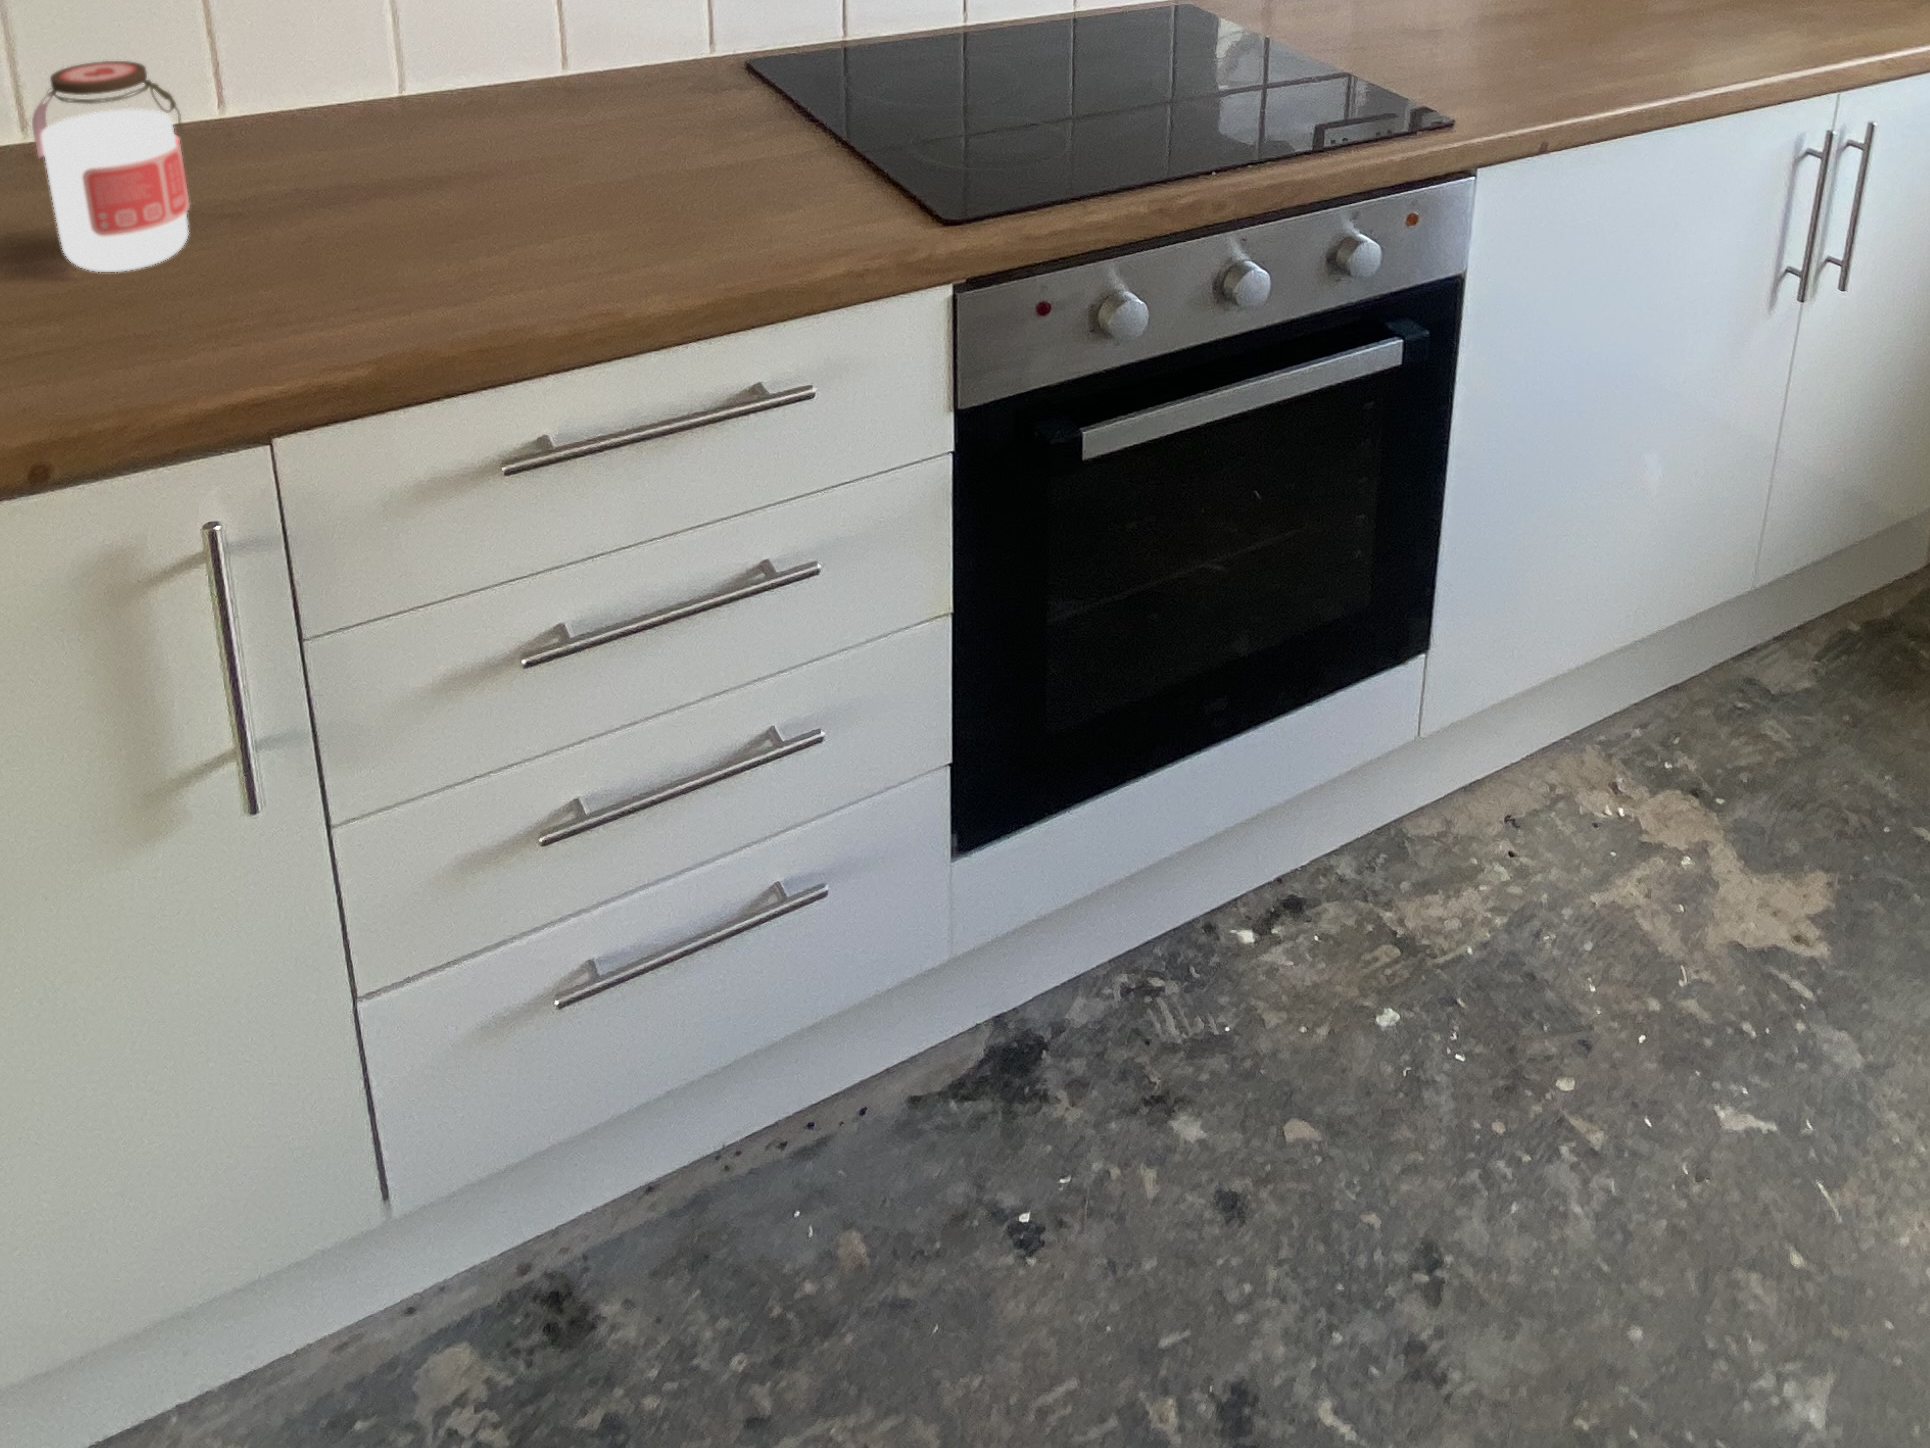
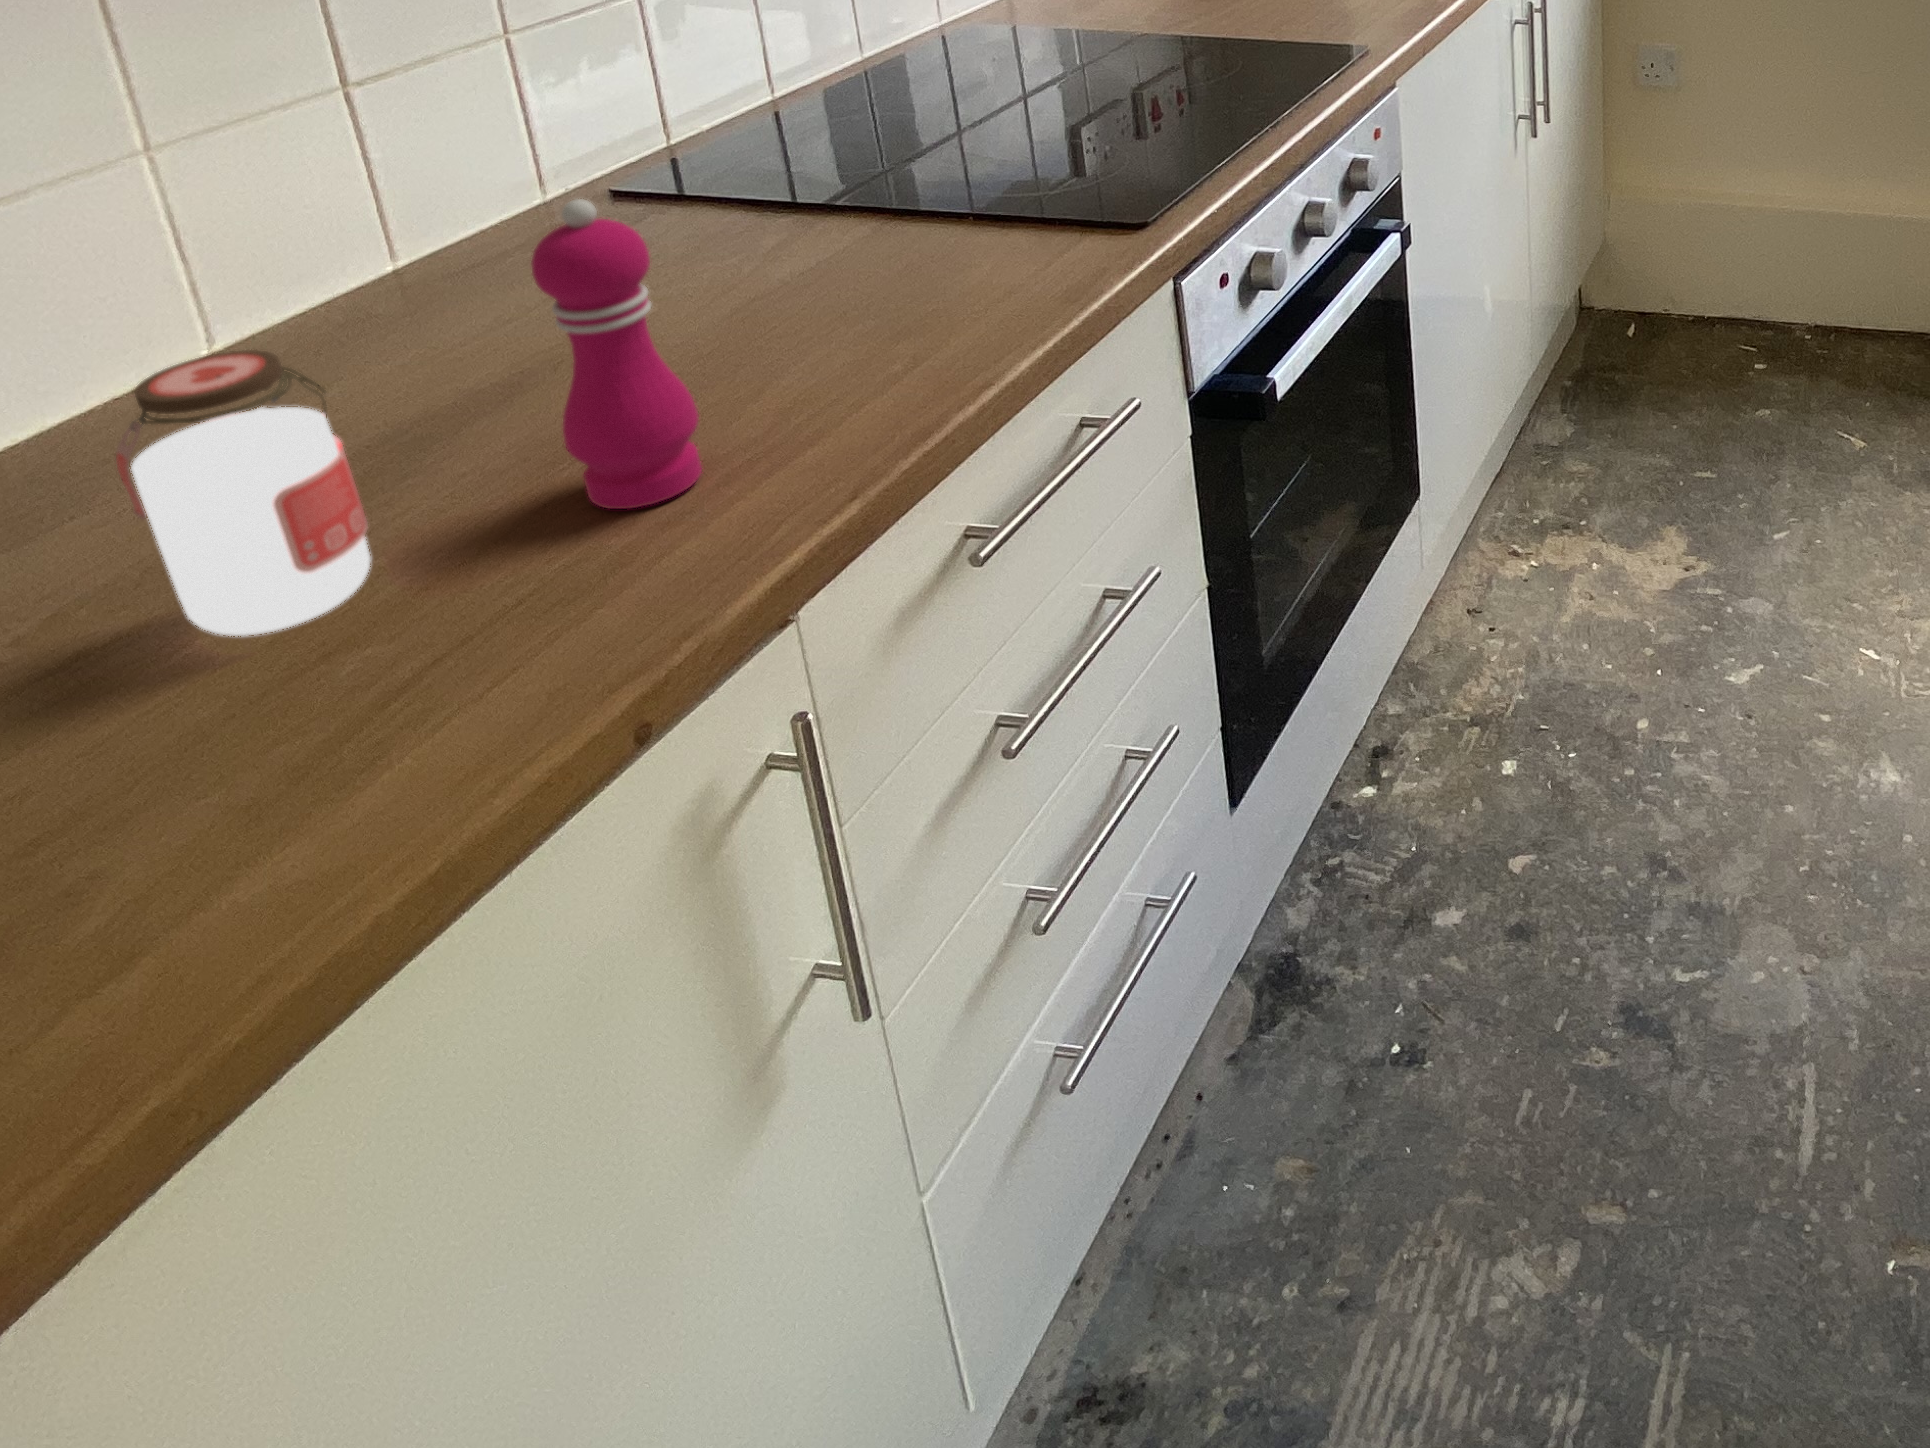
pepper mill: none [297,18,414,287] -> present [532,199,702,509]

